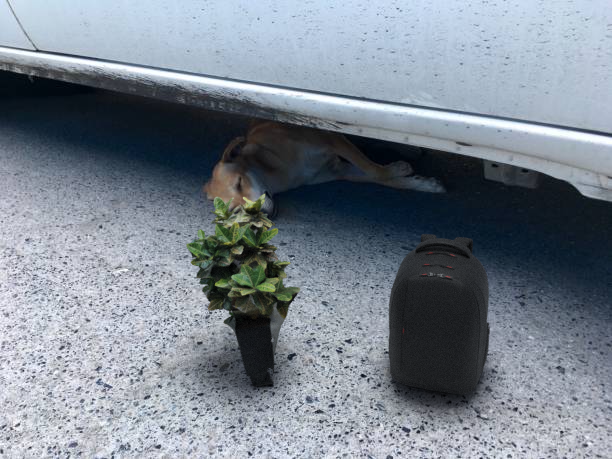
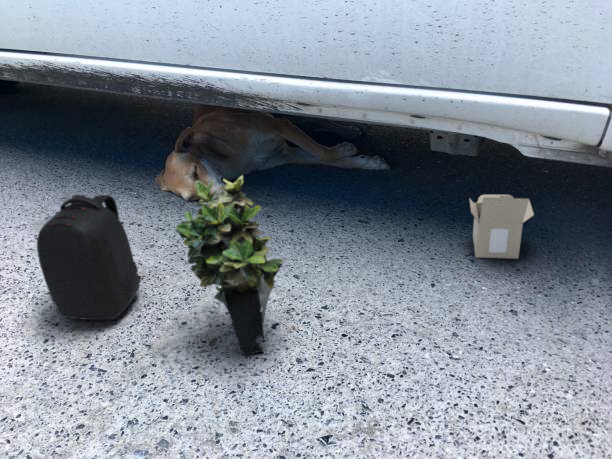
cardboard box: none [522,231,596,306] -> present [469,195,534,259]
backpack: present [389,234,490,394] -> present [37,195,141,320]

